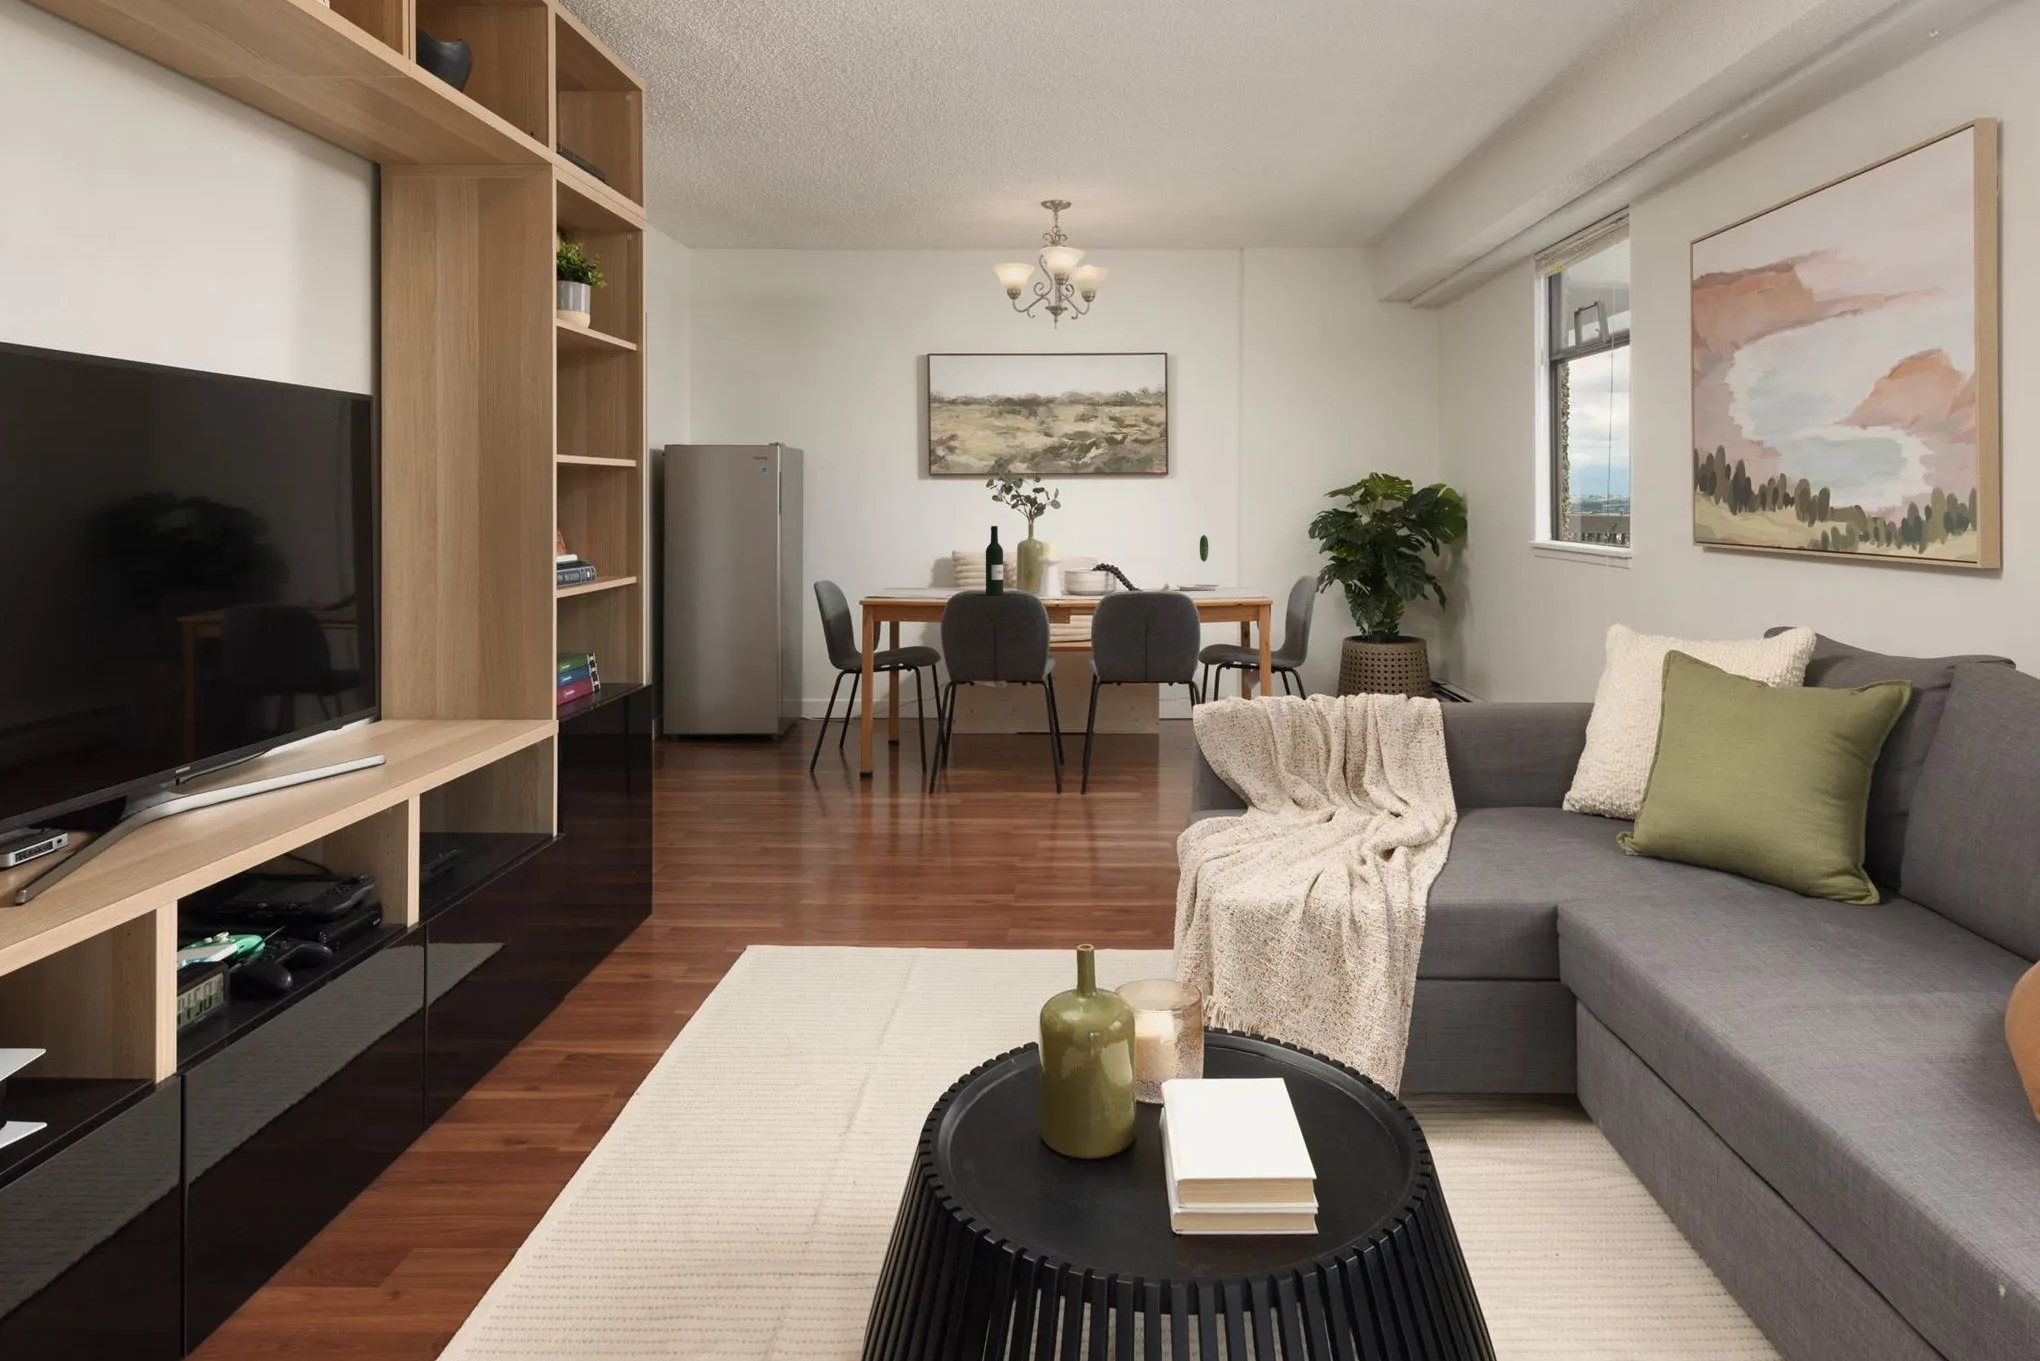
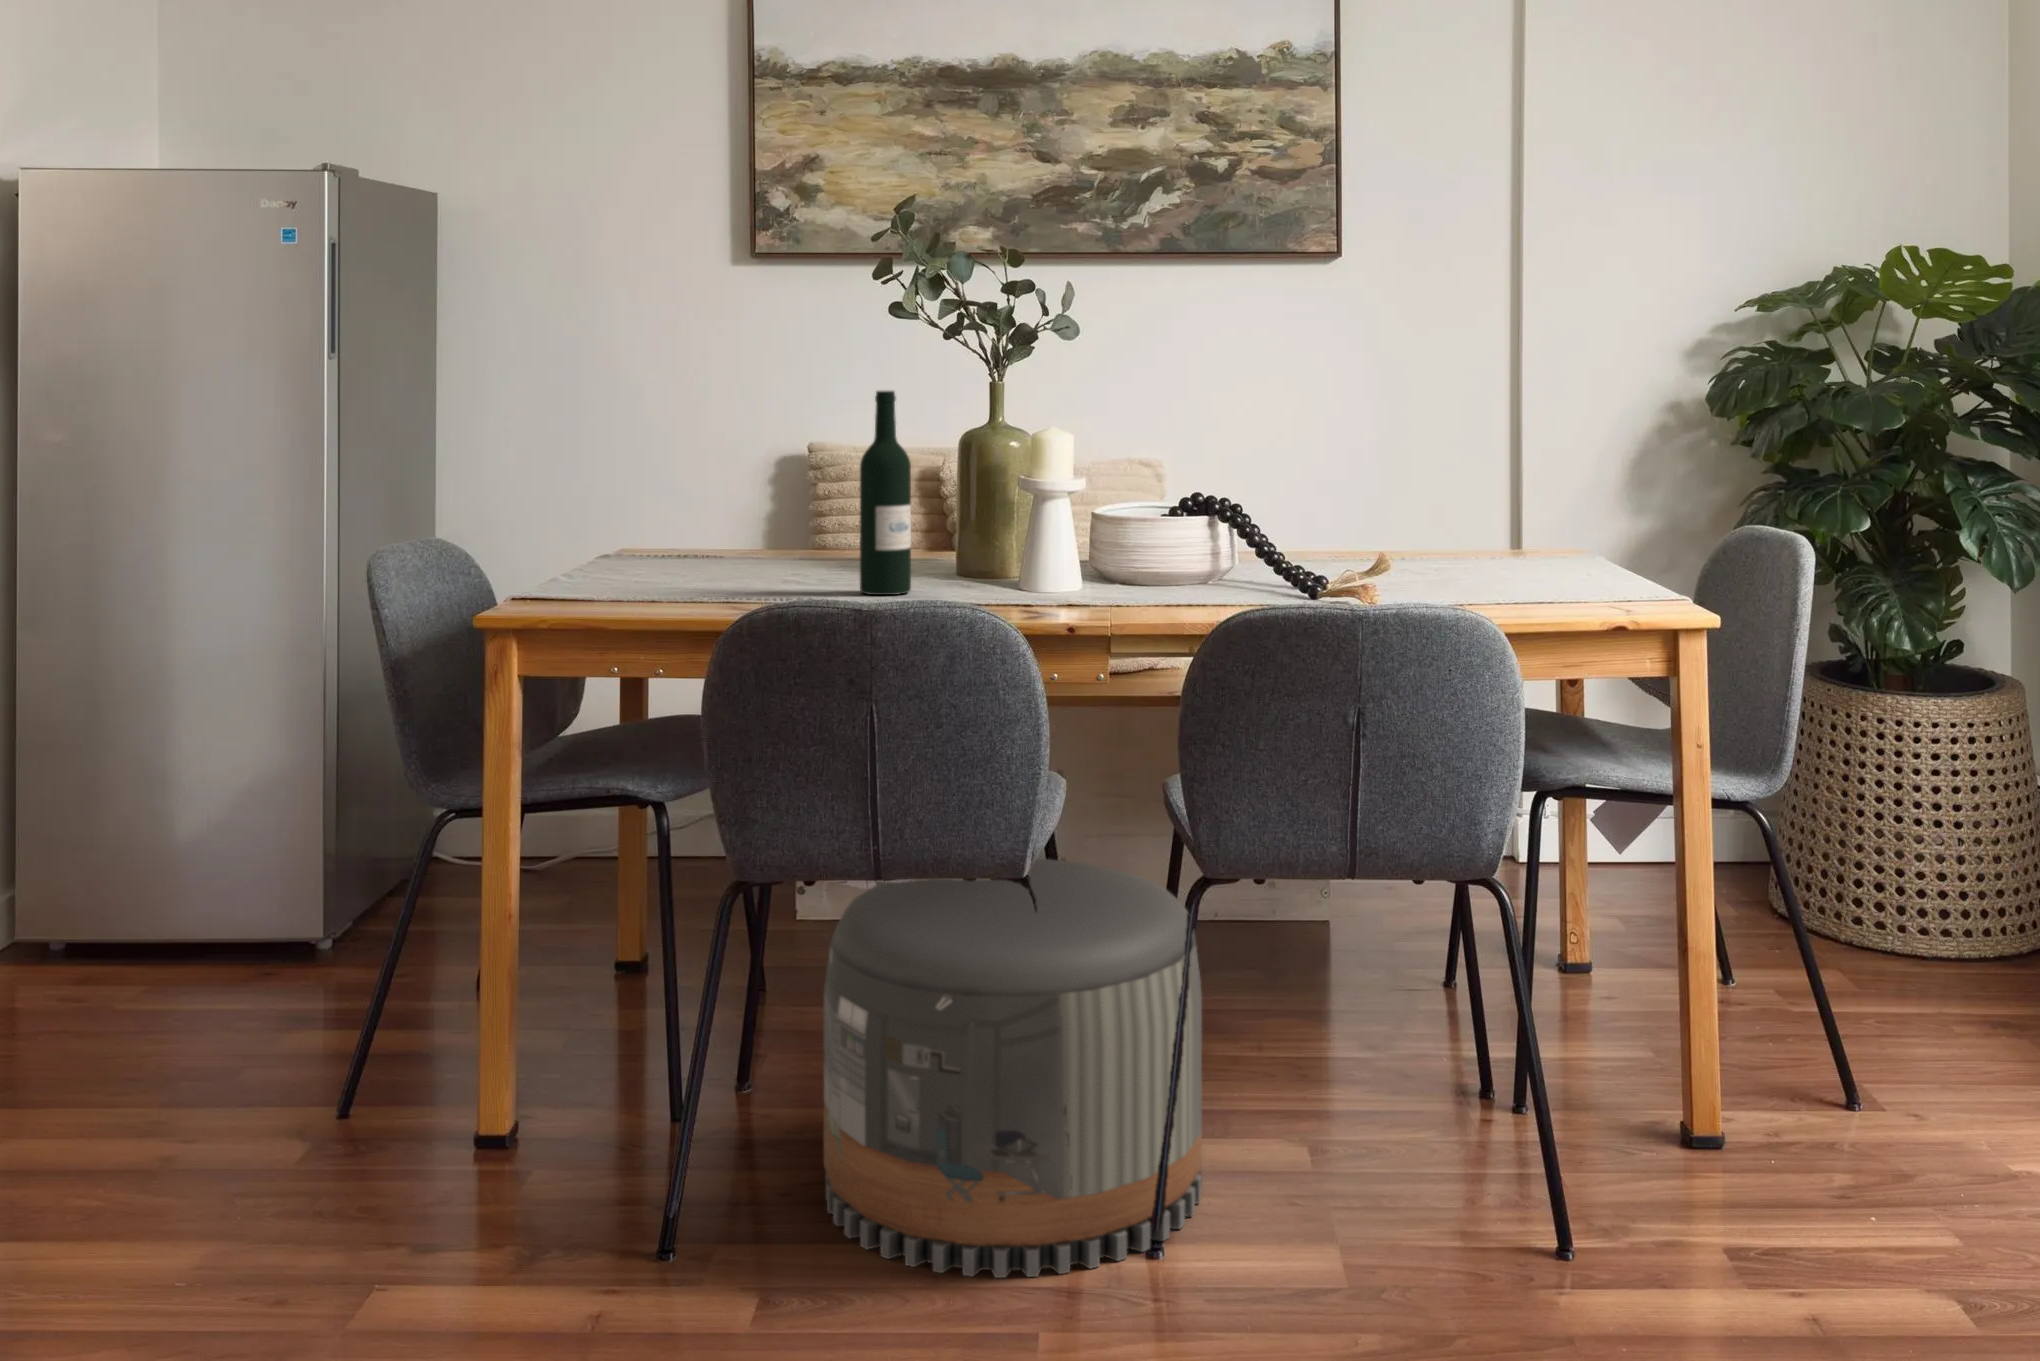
plate: present [1177,535,1219,591] -> none [1393,412,1512,570]
pouf: none [978,681,1100,794] -> present [824,859,1202,1278]

